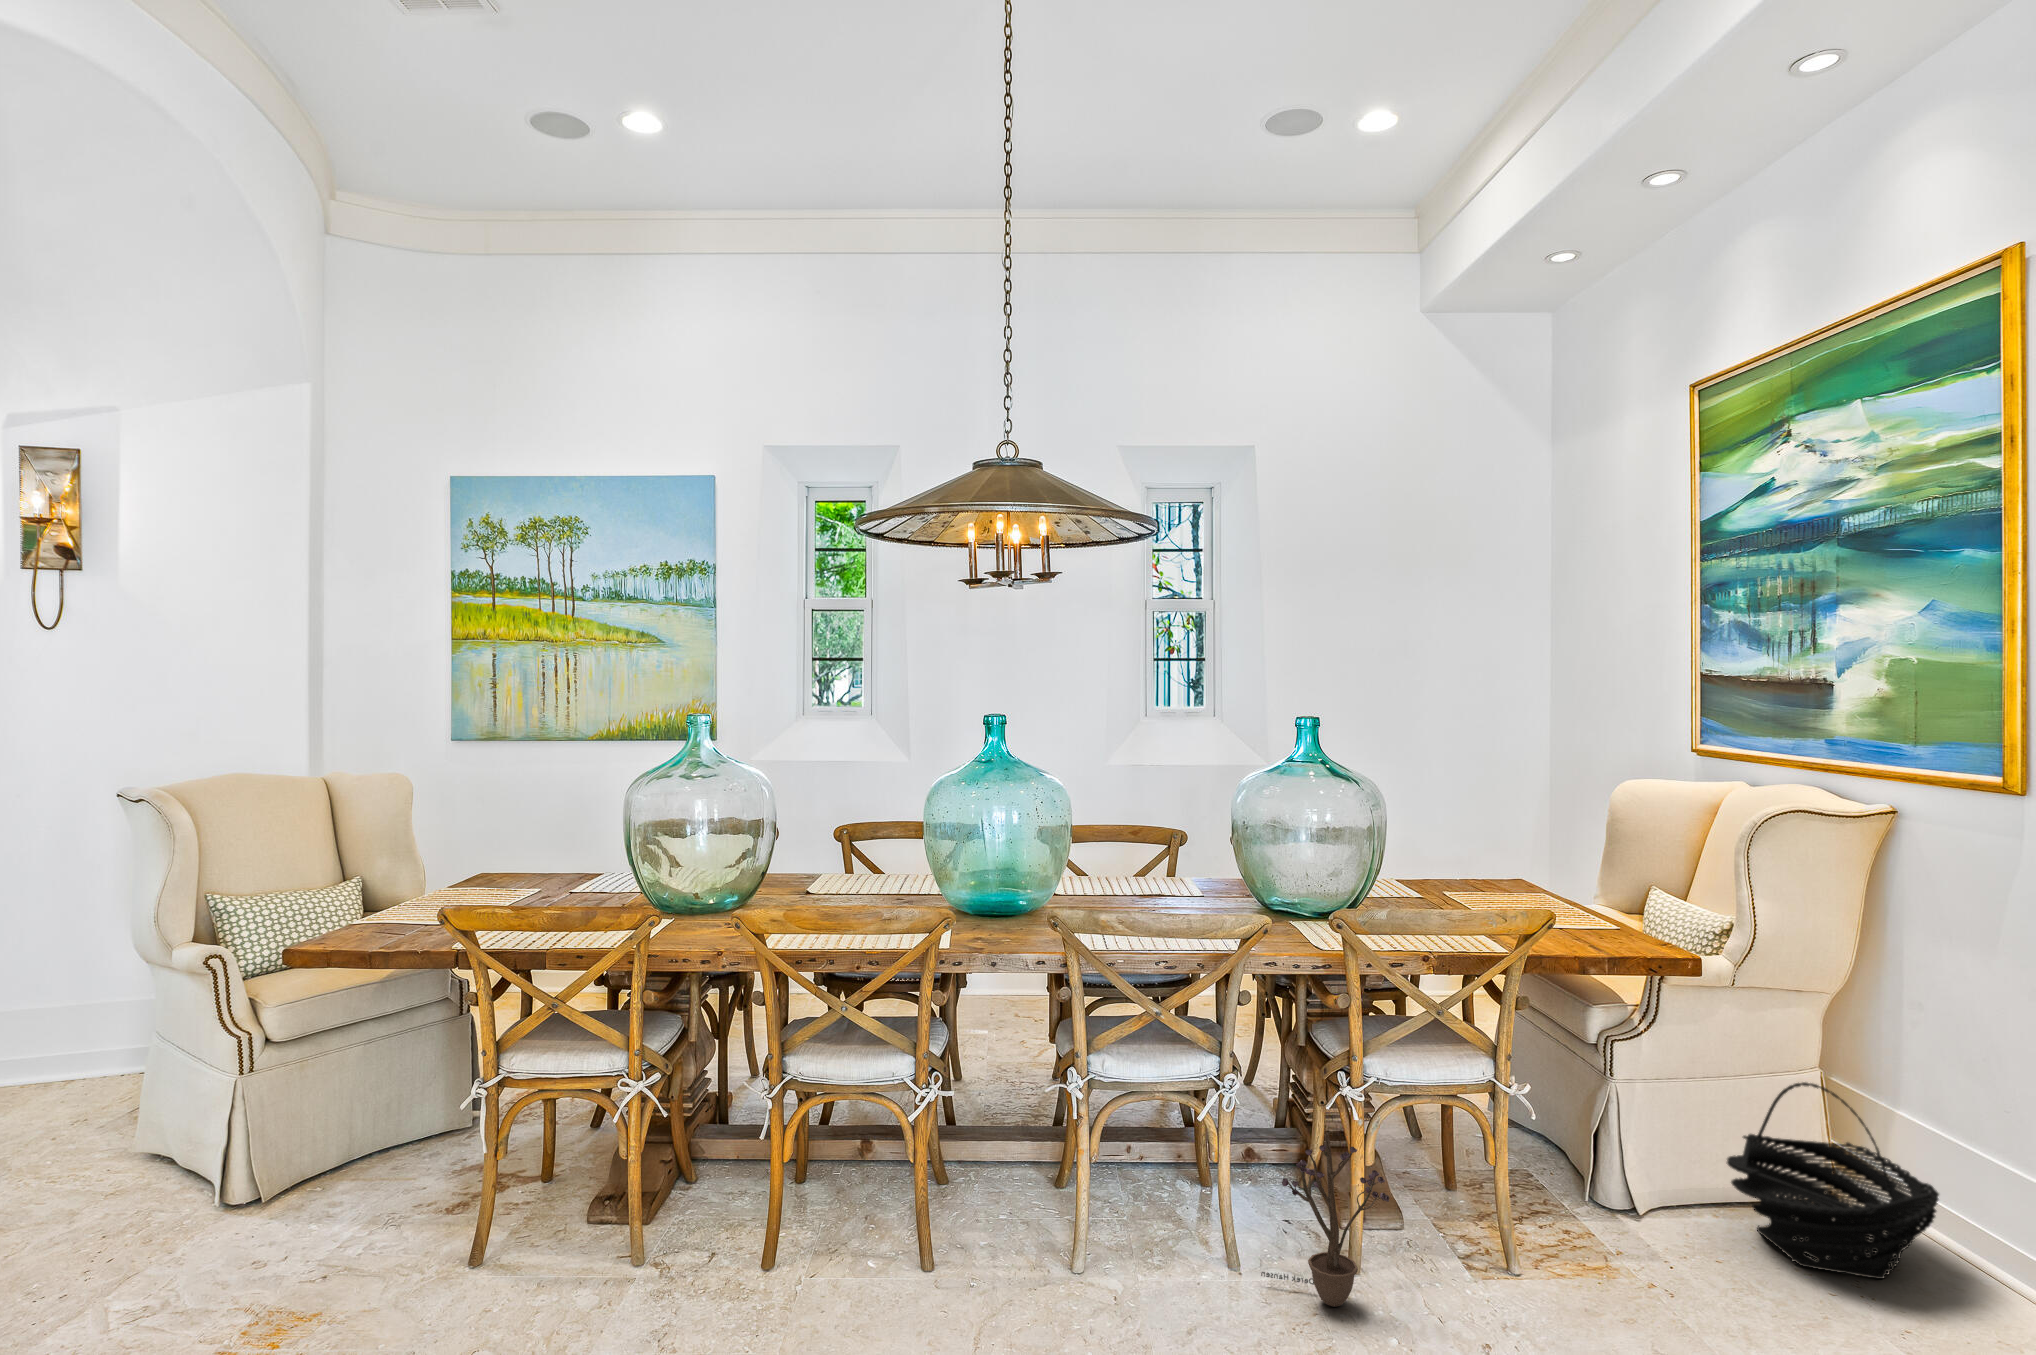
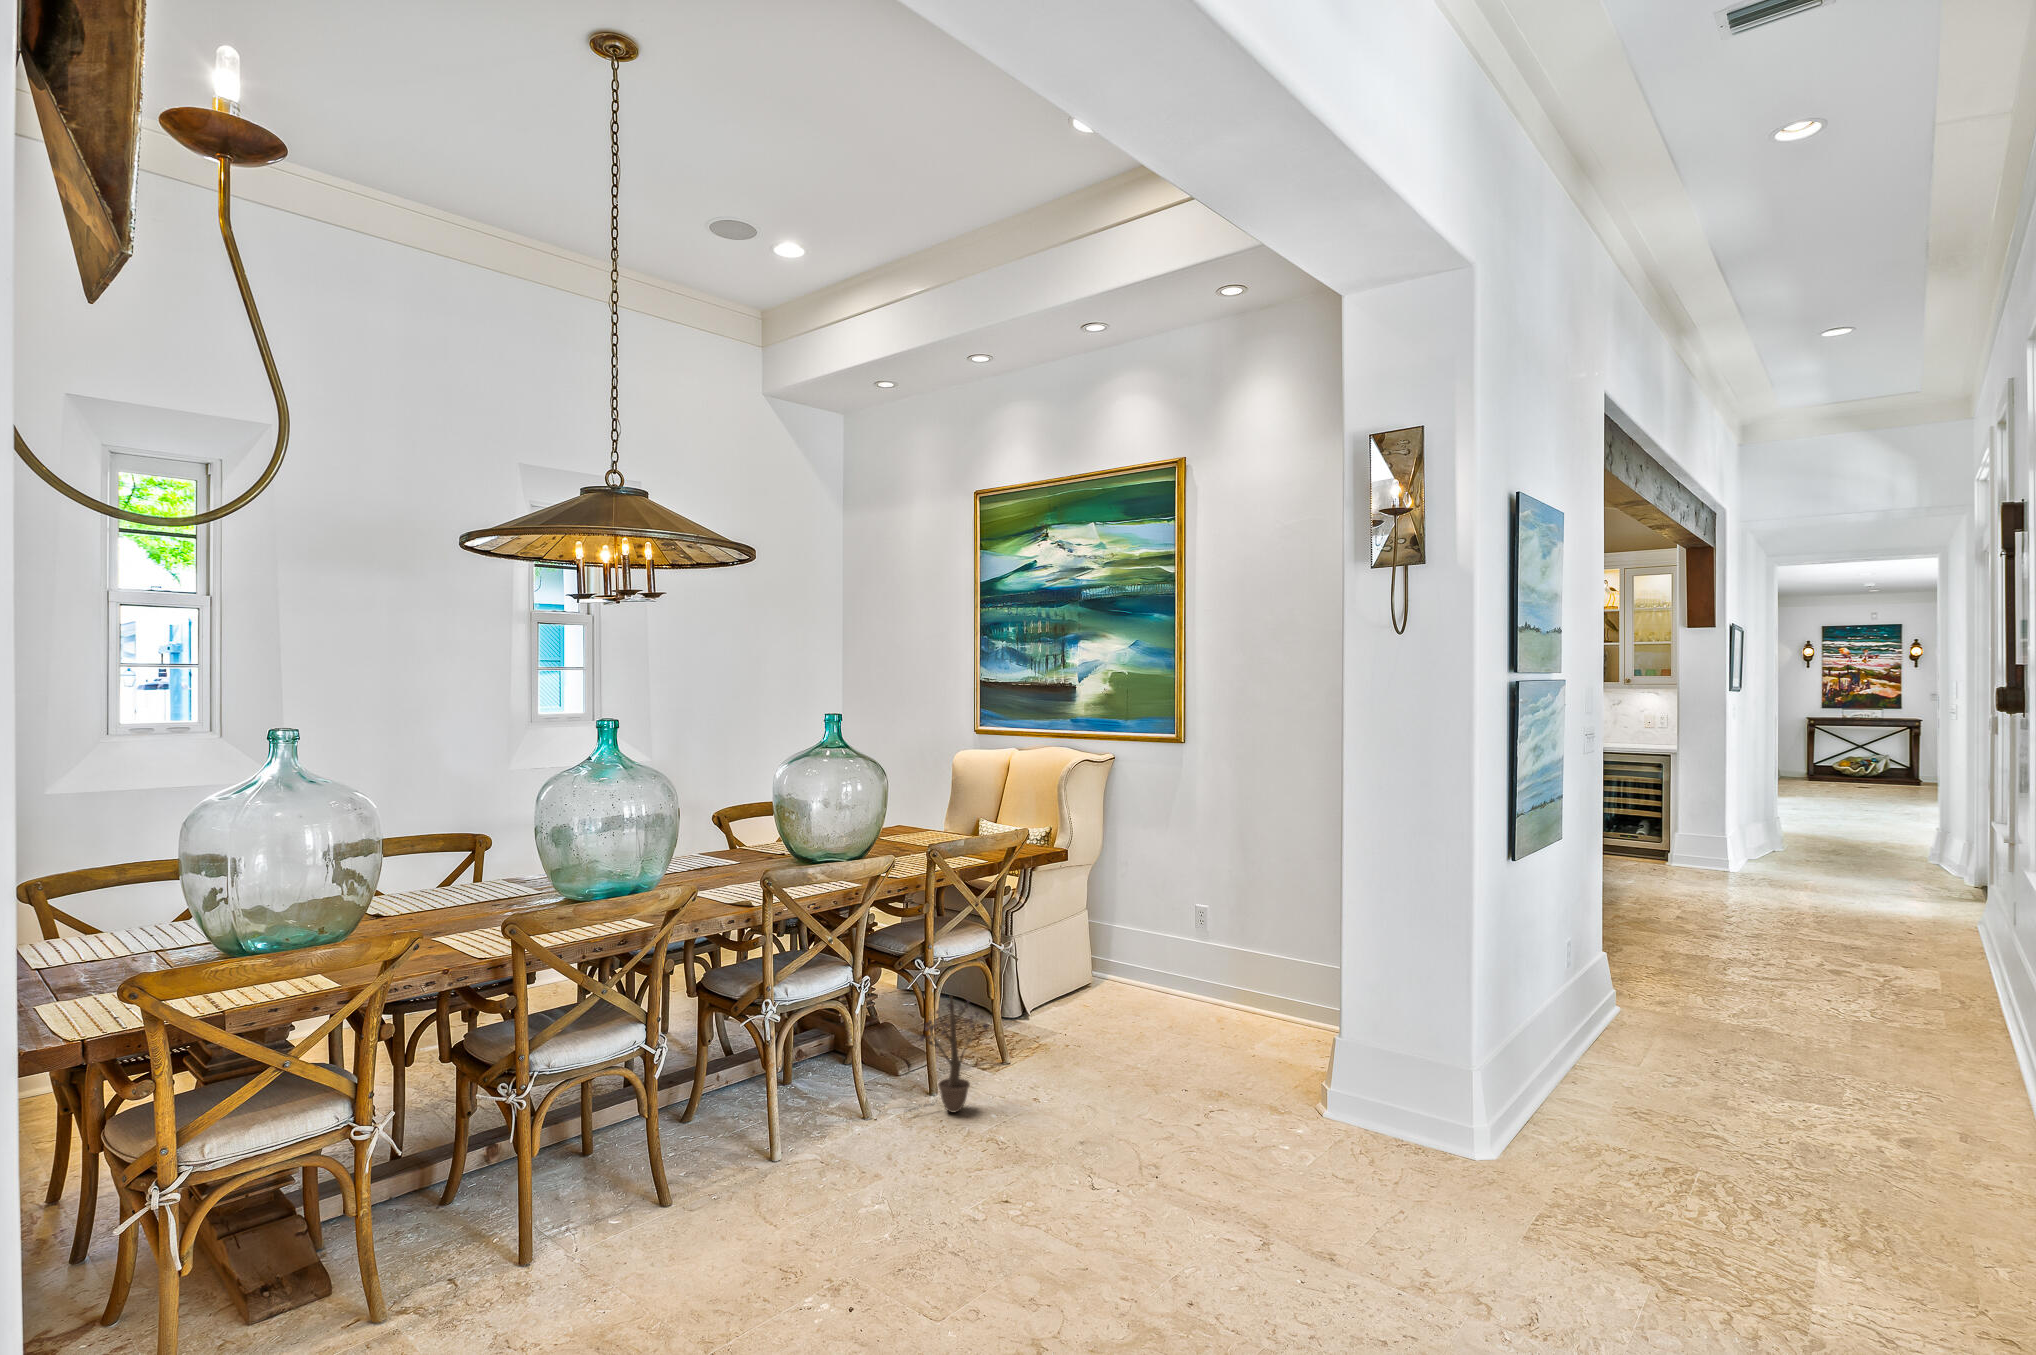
basket: present [1727,1082,1939,1279] -> none [1070,915,1169,1018]

